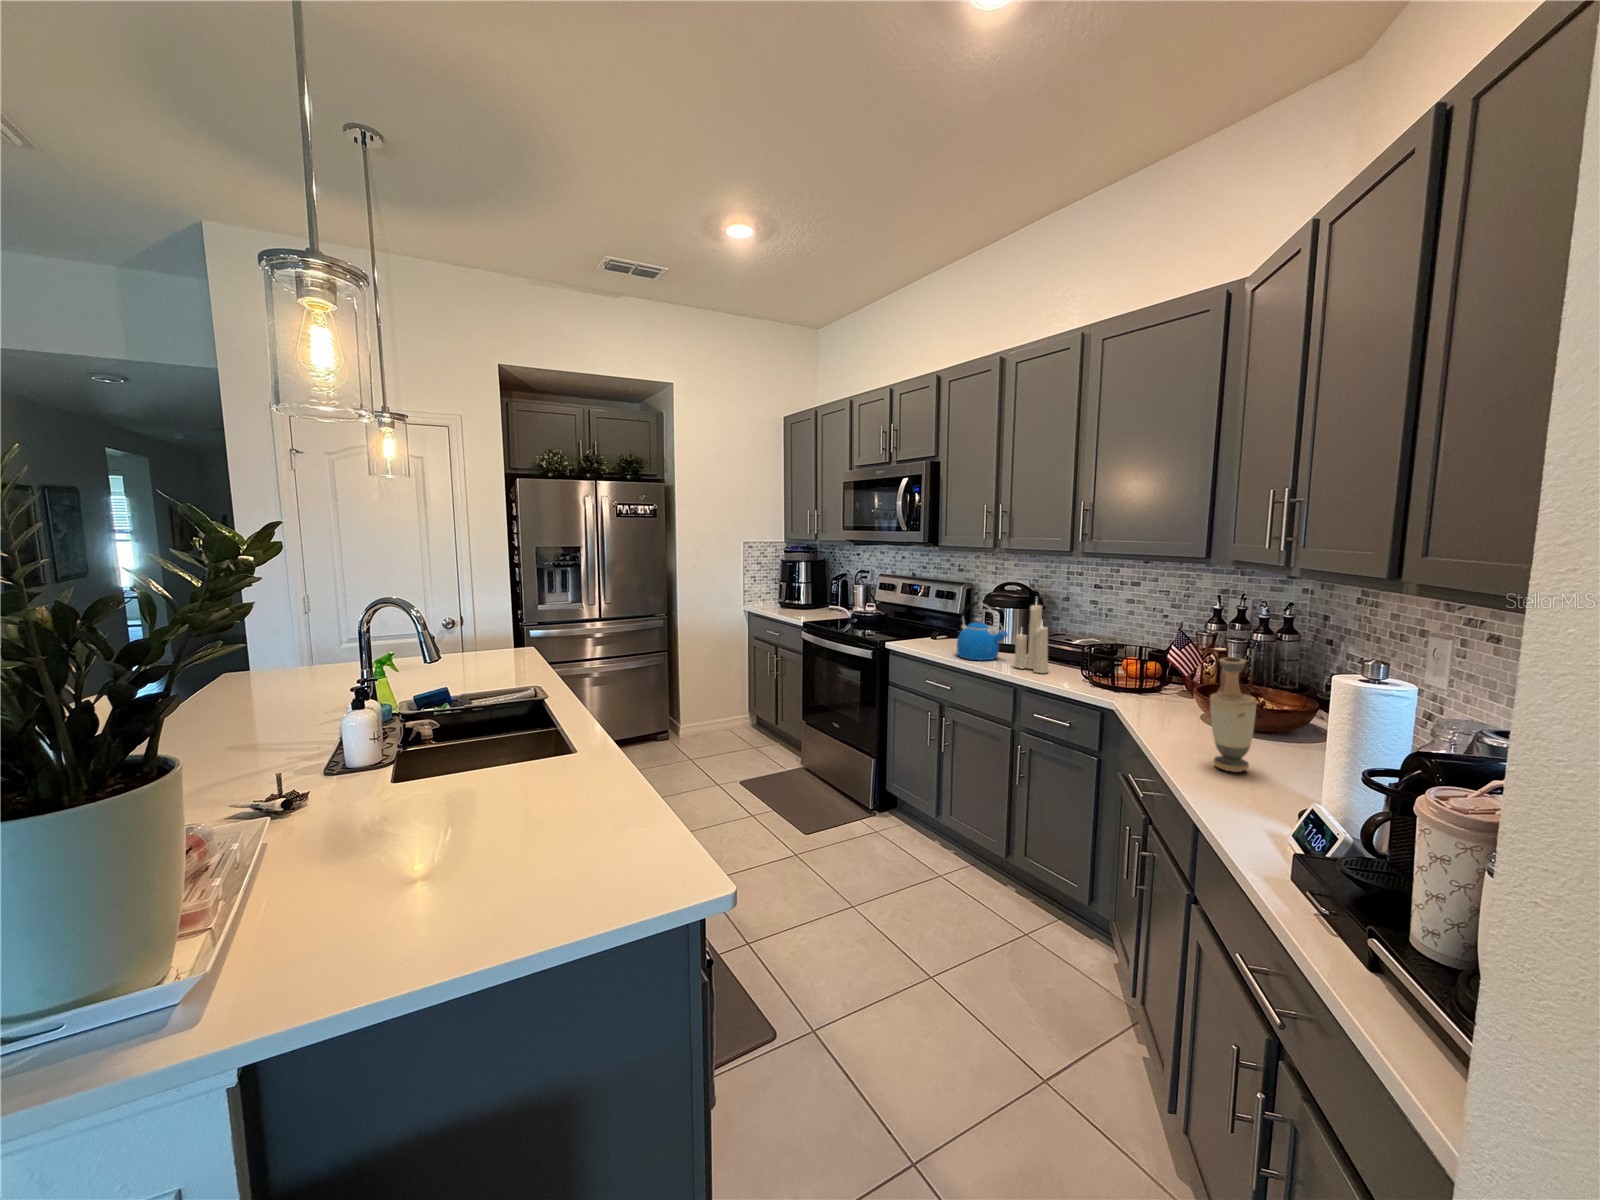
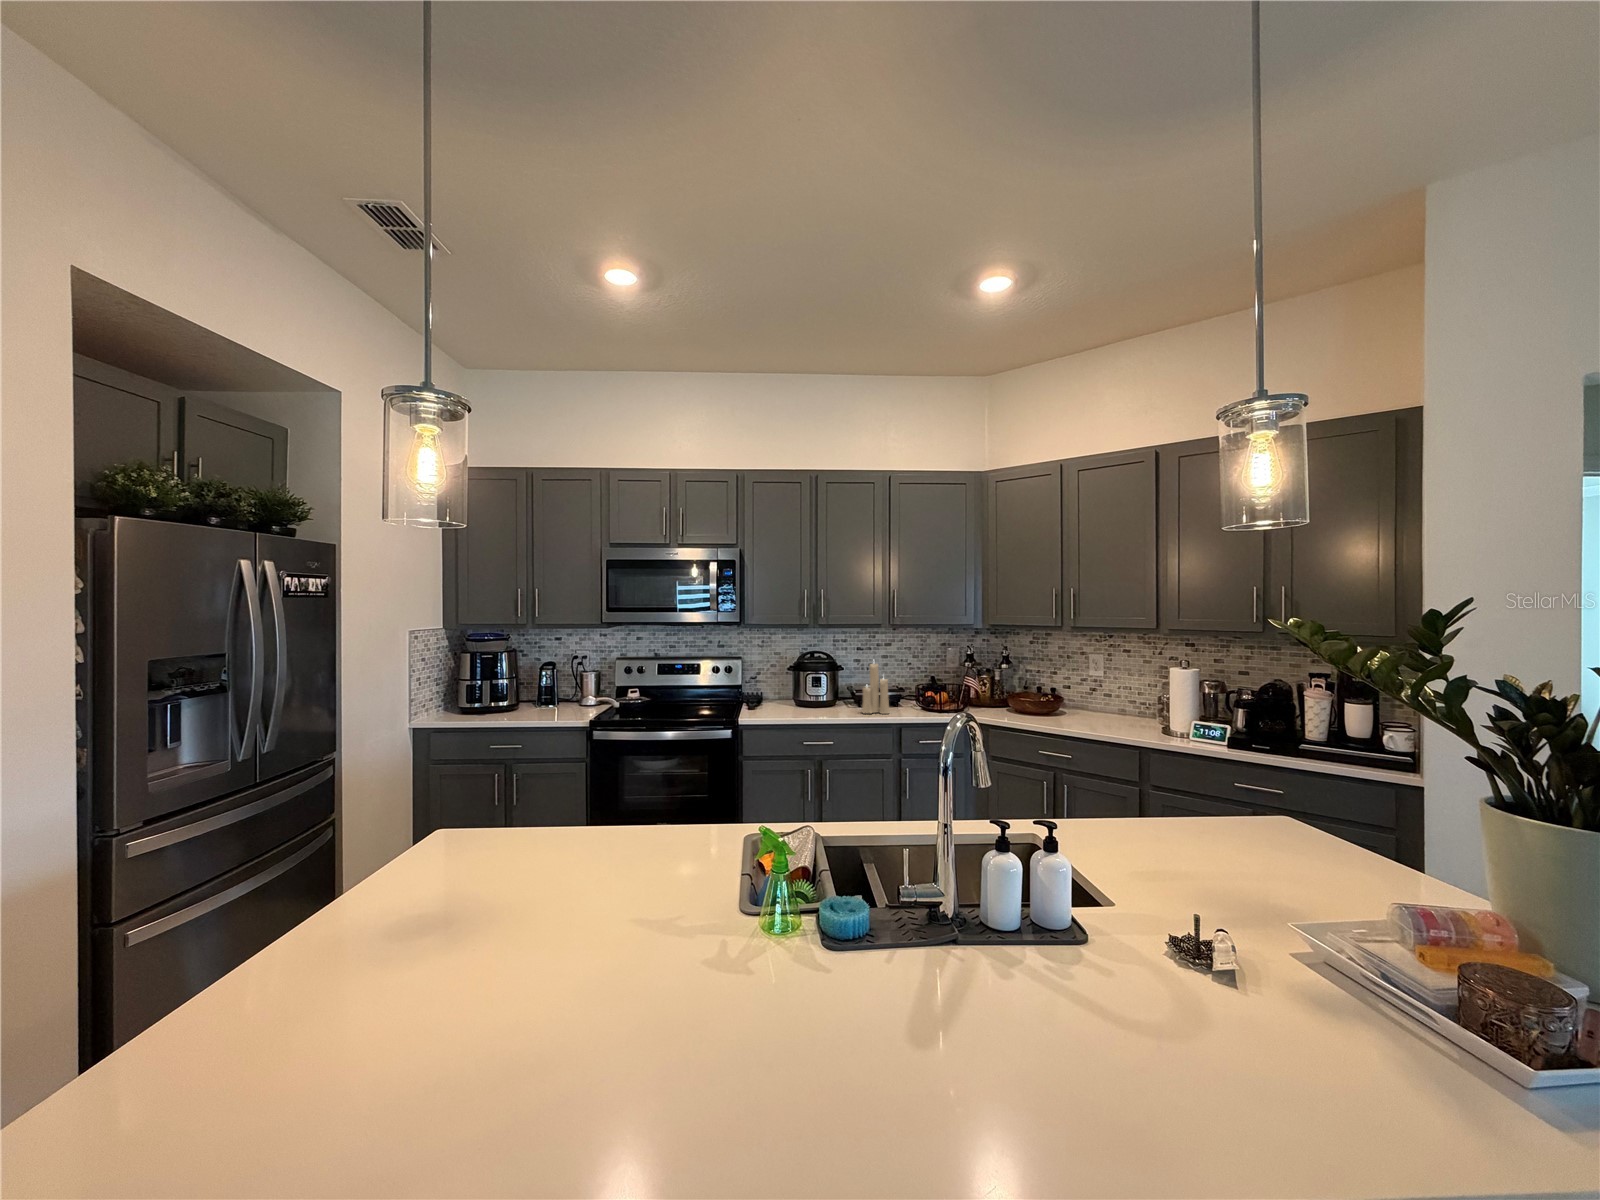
kettle: present [957,602,1008,660] -> none [805,667,847,715]
vase: present [1210,657,1257,772] -> none [1071,671,1093,732]

